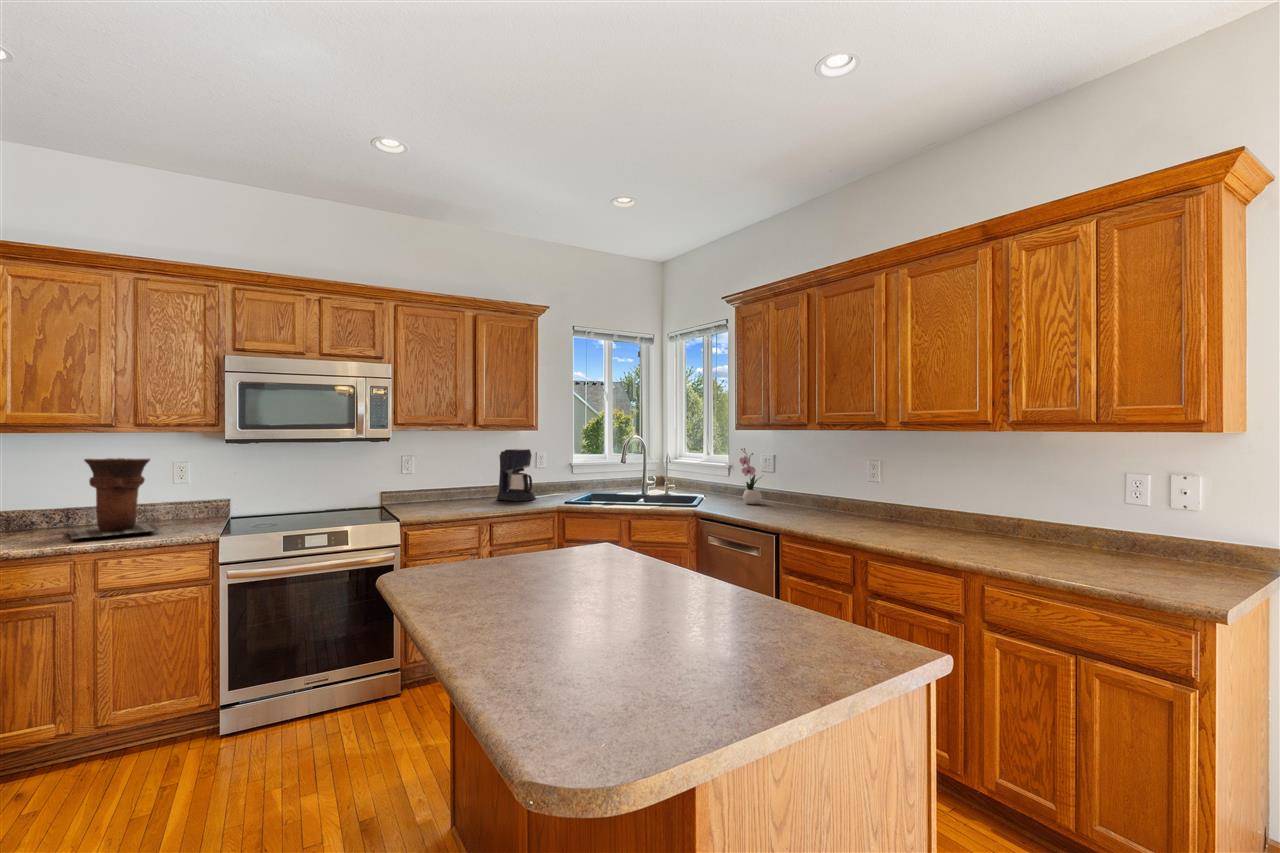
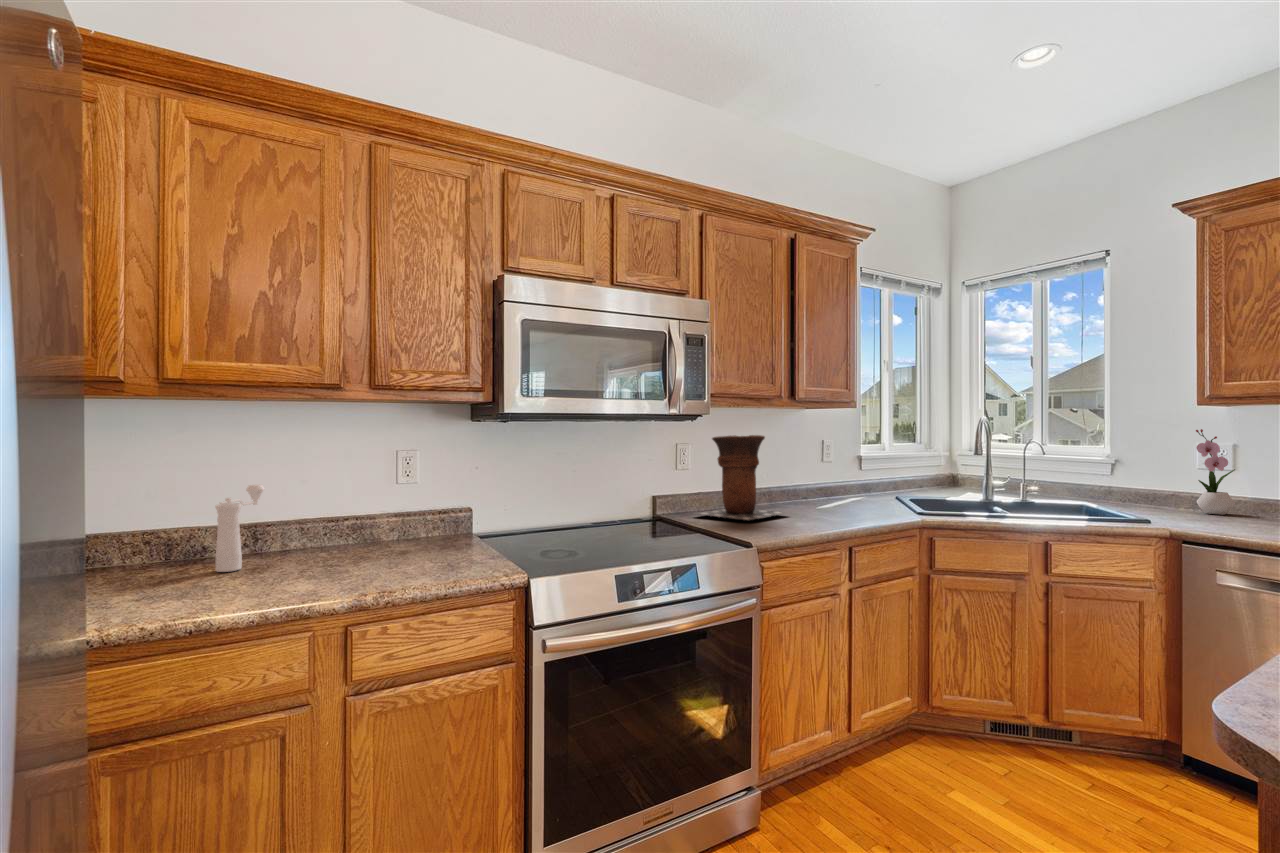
coffee maker: present [496,449,536,501] -> none [794,436,851,511]
vase: present [68,458,159,539] -> present [696,435,787,520]
pepper mill: none [34,481,74,533] -> present [215,484,264,572]

